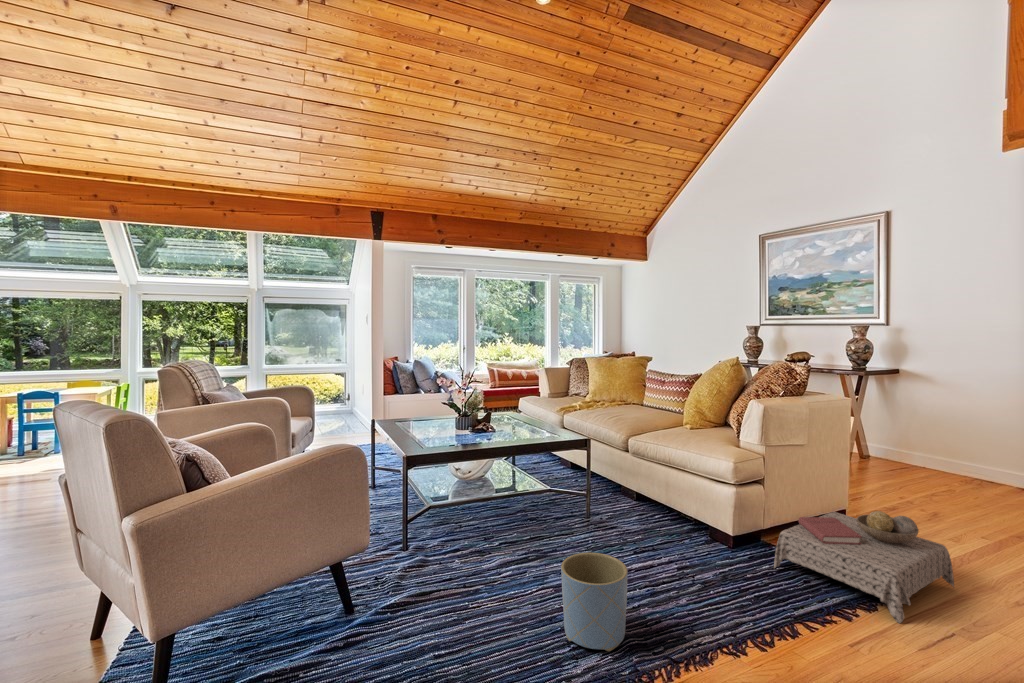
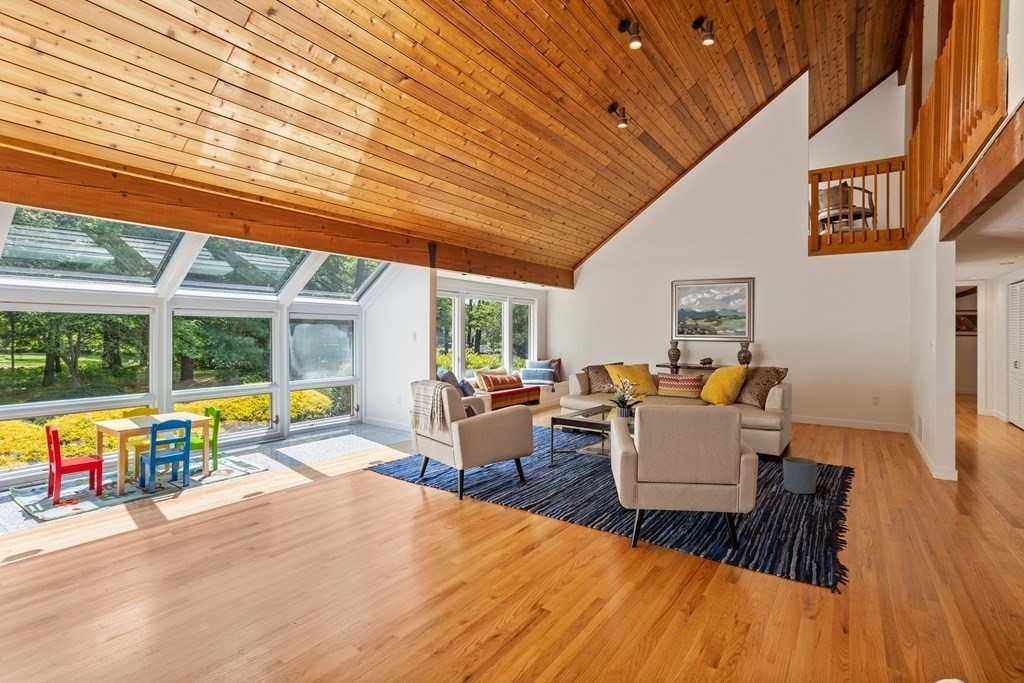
ottoman: present [774,511,954,623] -> none [804,429,869,470]

